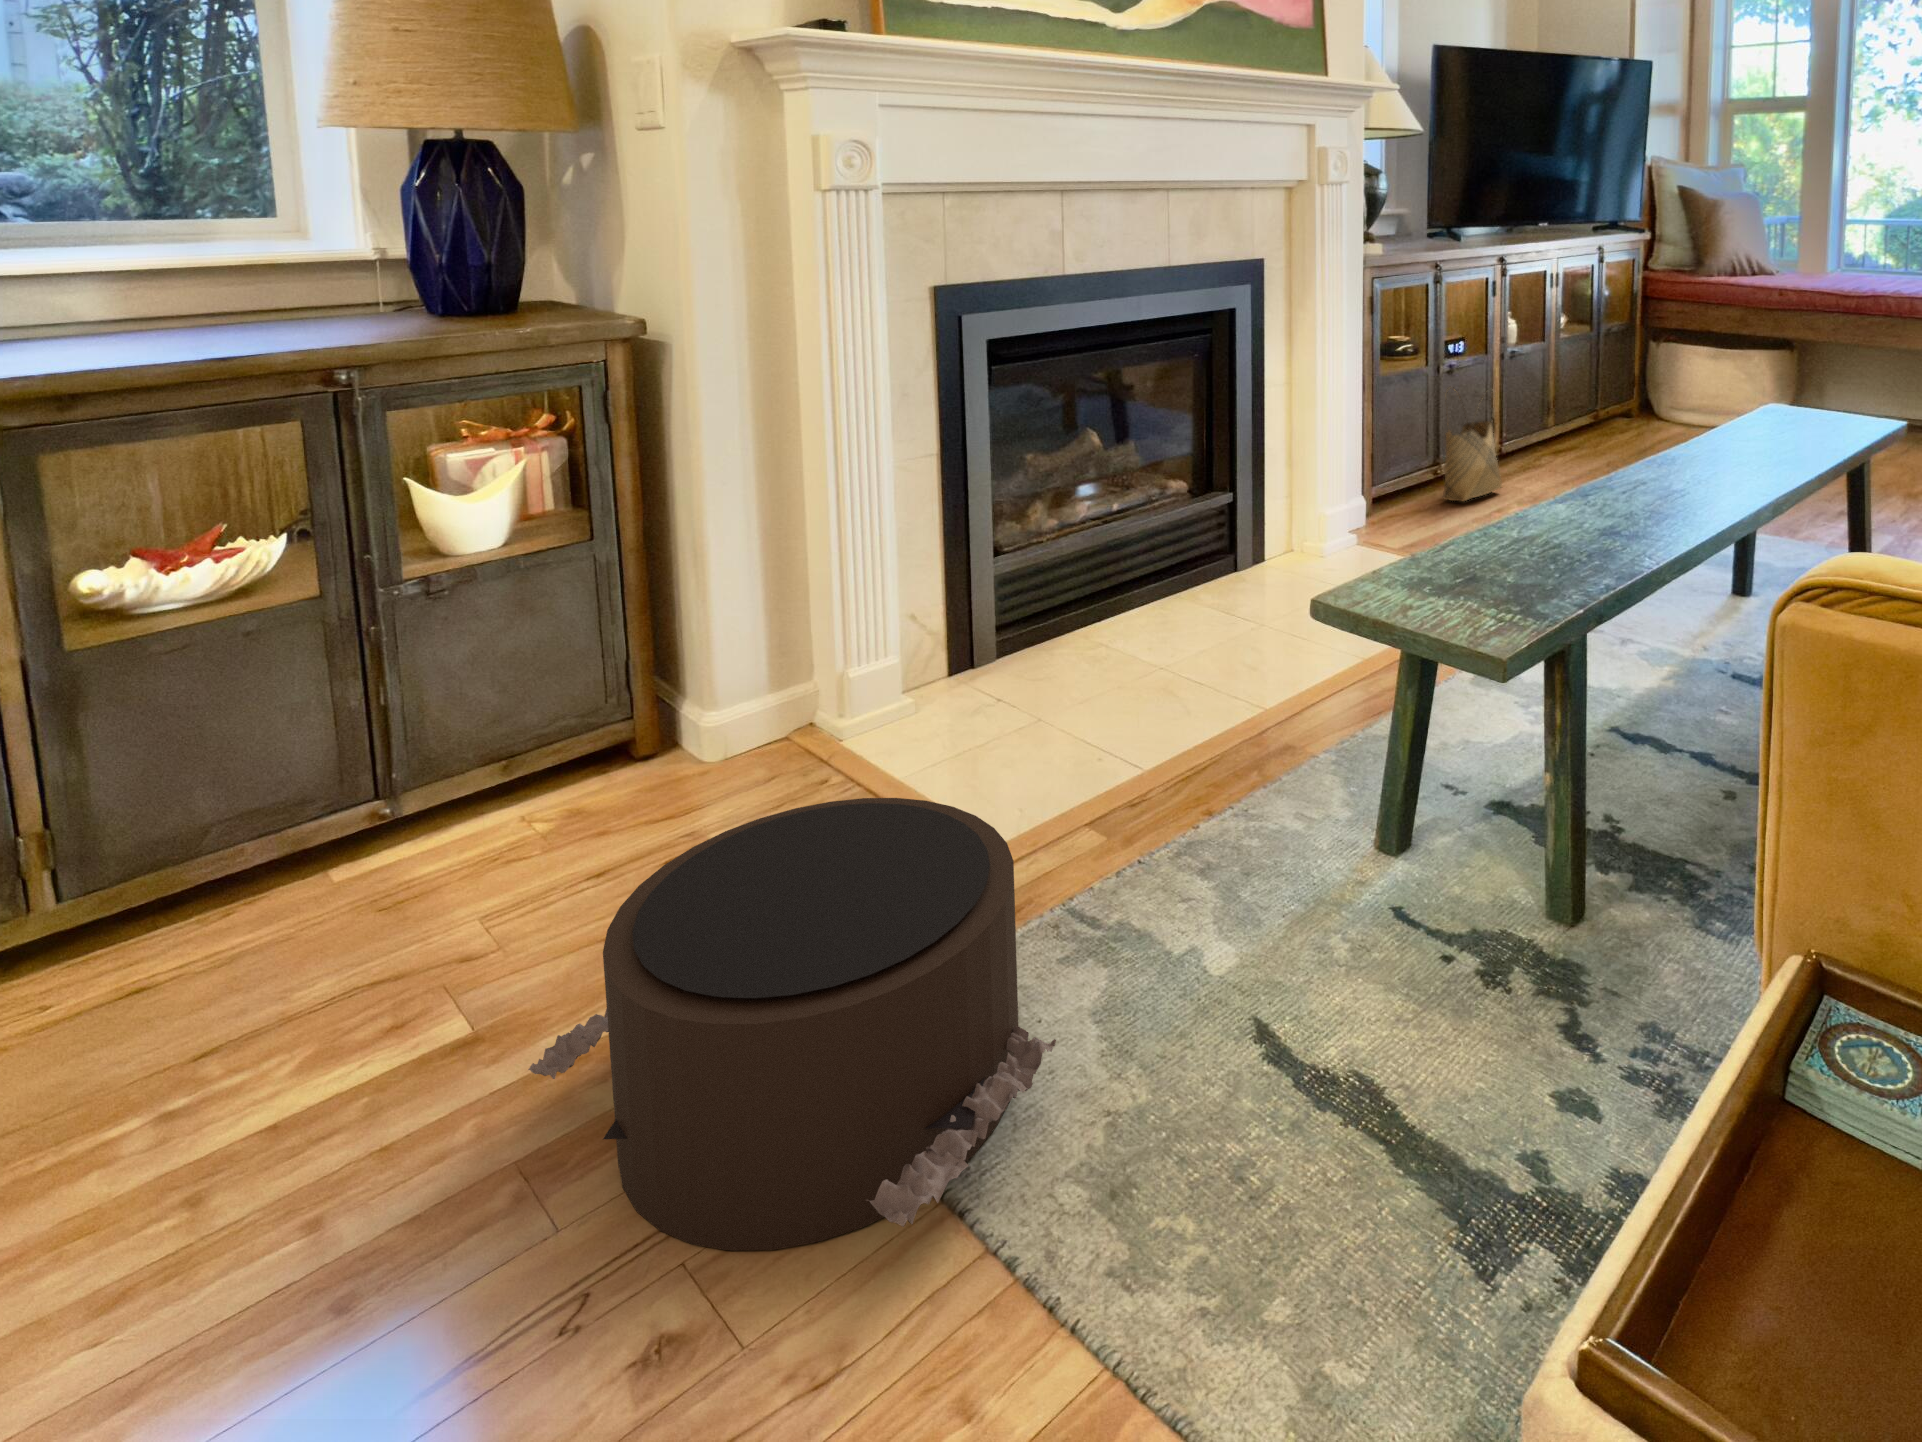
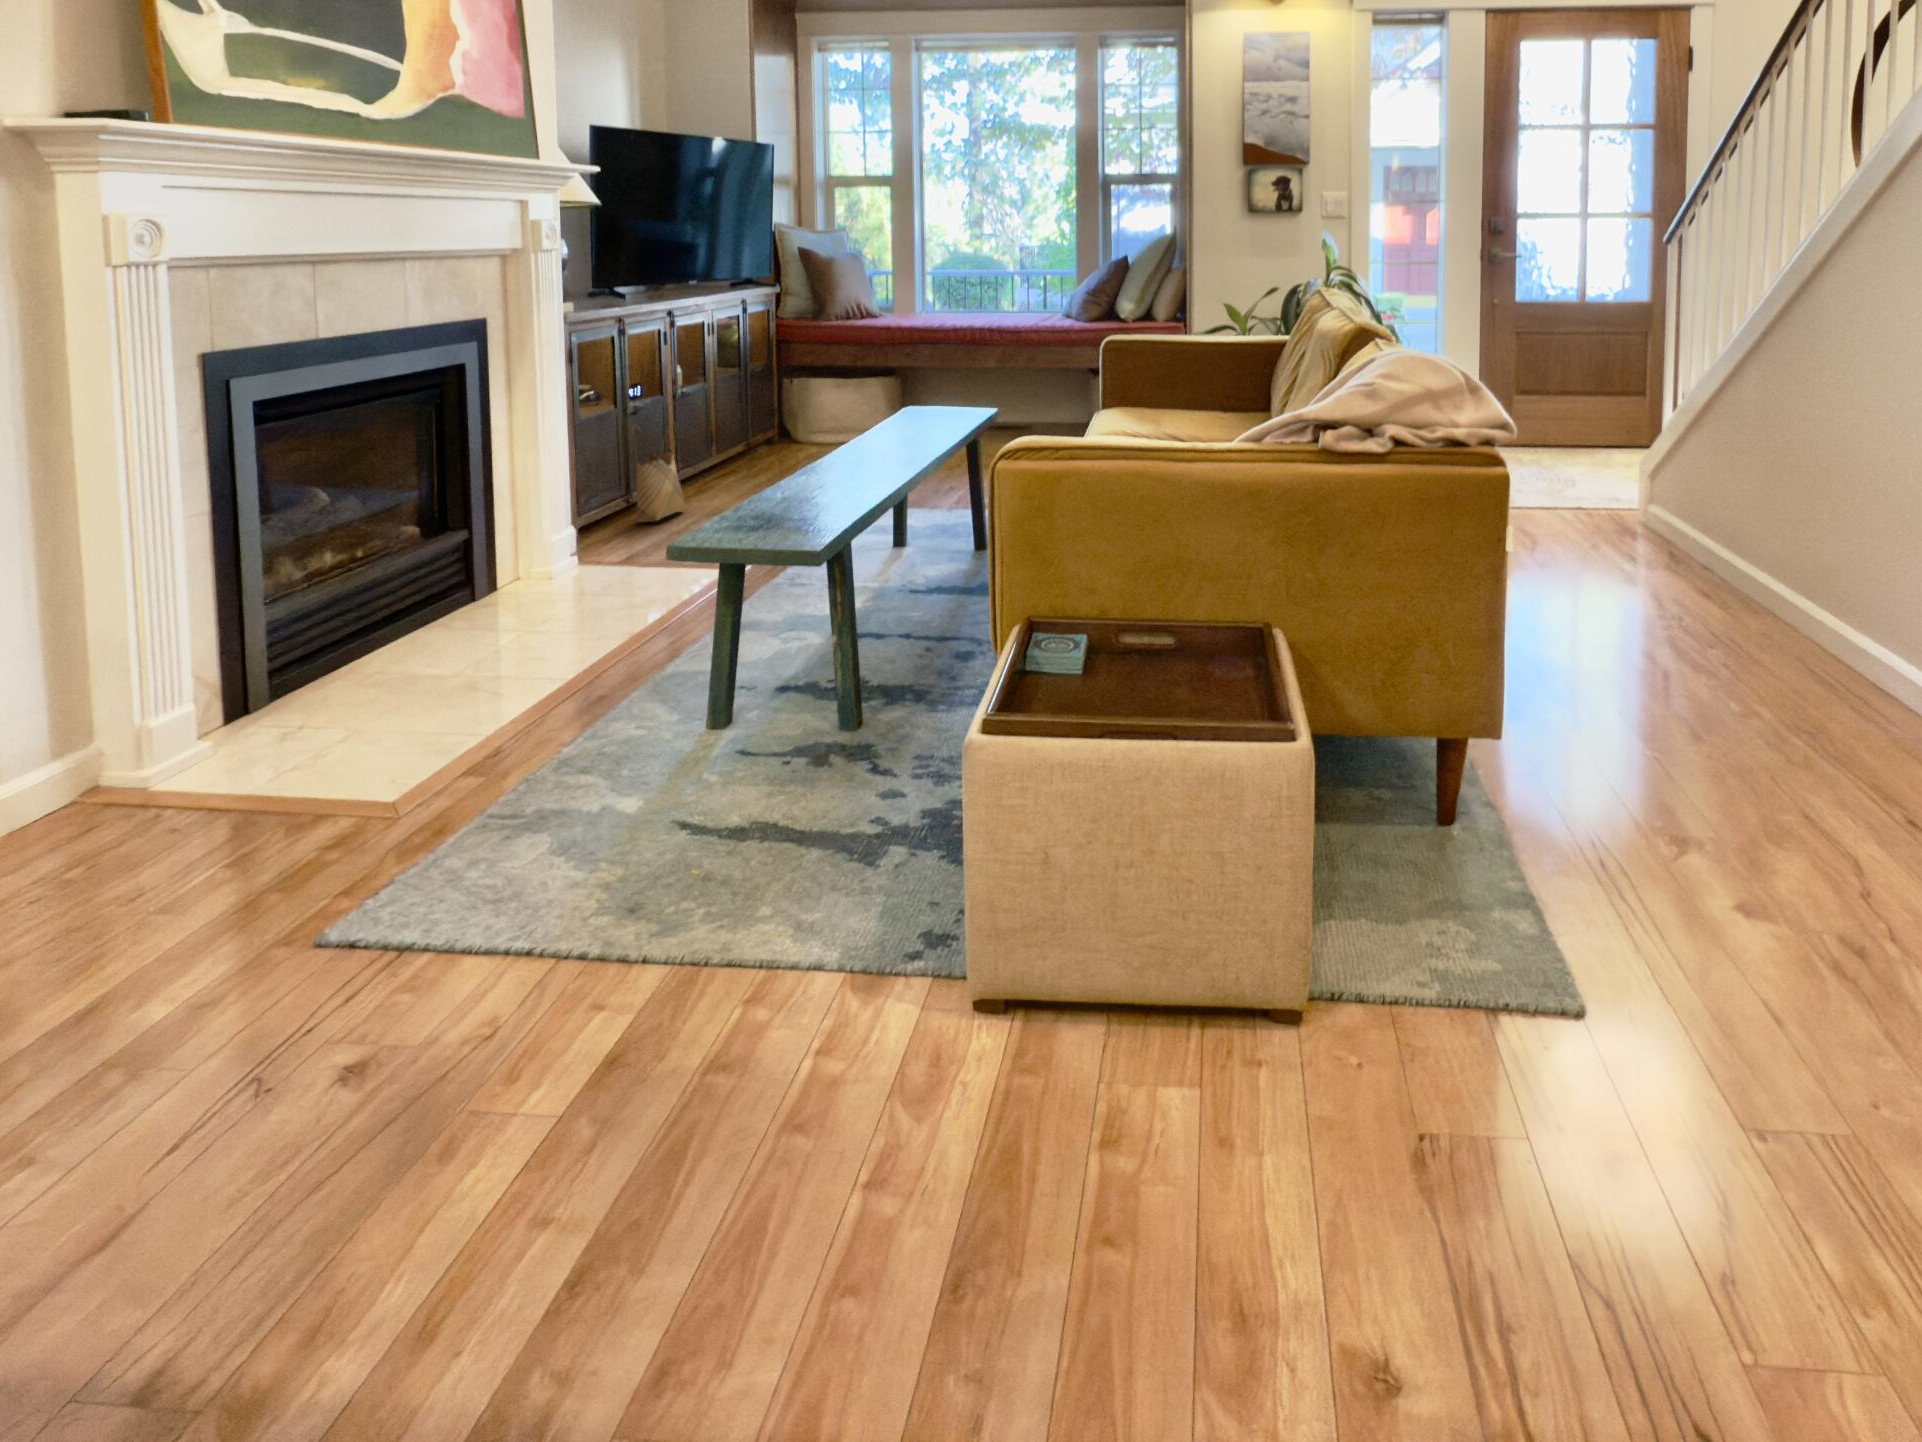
pouf: present [528,798,1056,1251] -> none [89,737,555,1047]

